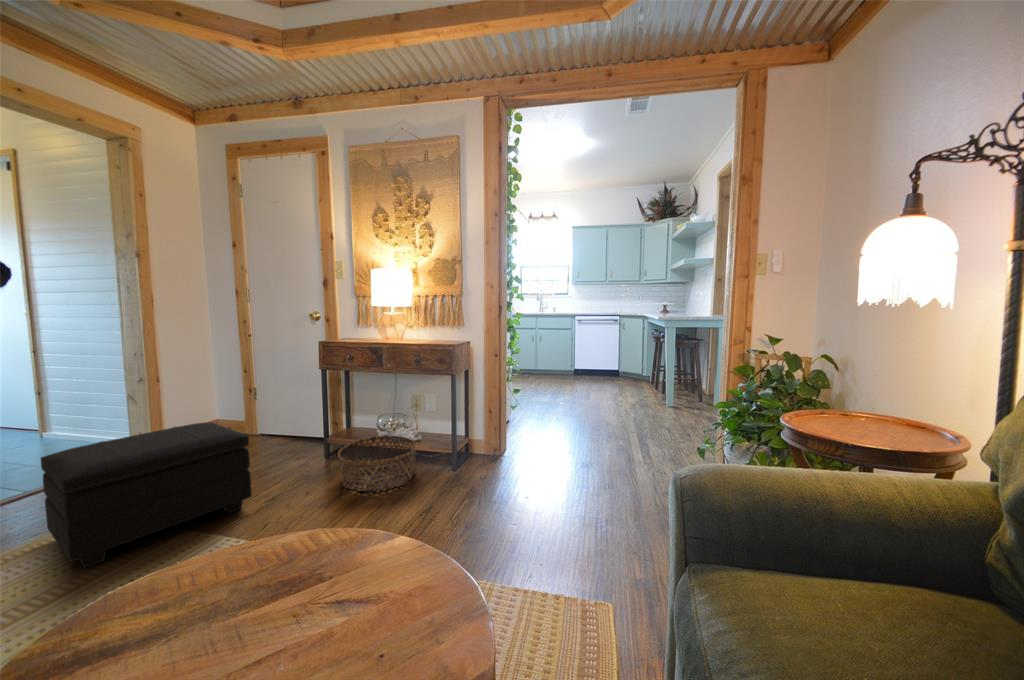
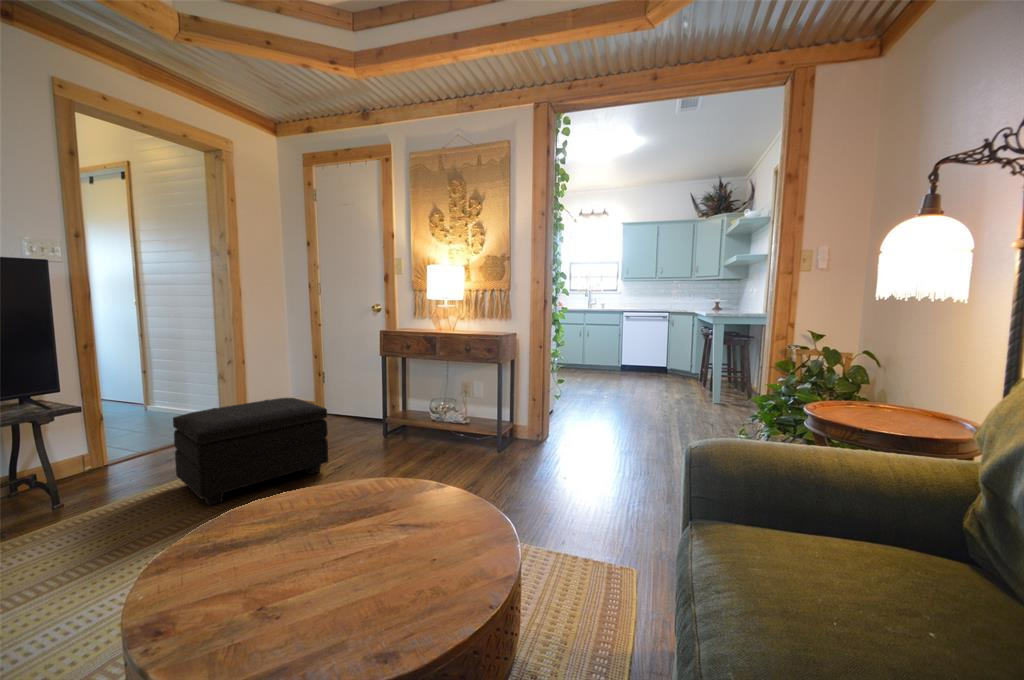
basket: present [338,436,416,491] -> none [399,418,467,464]

